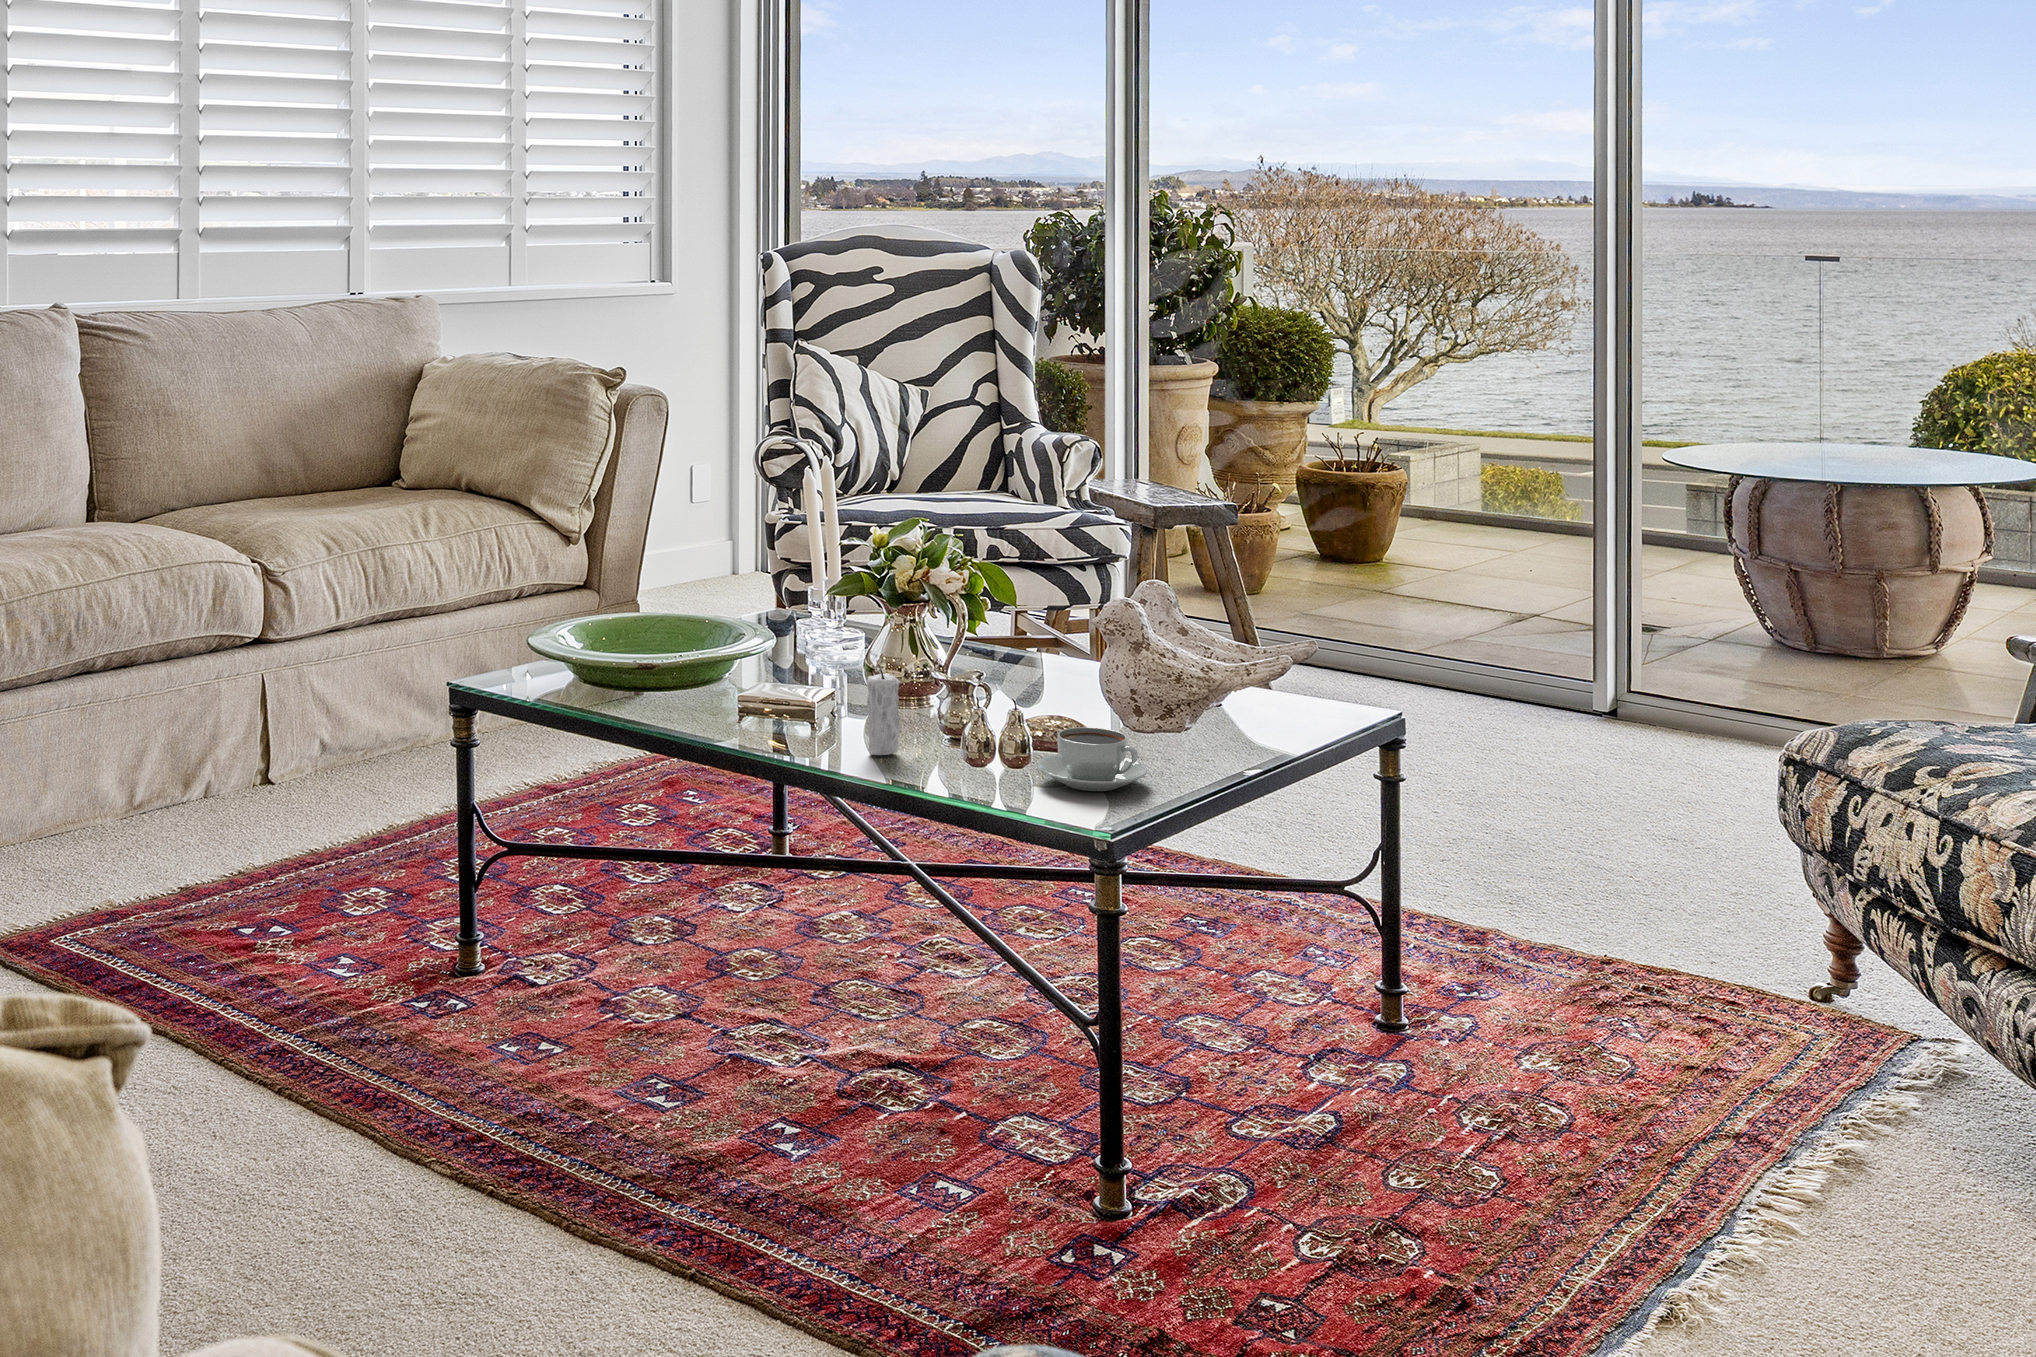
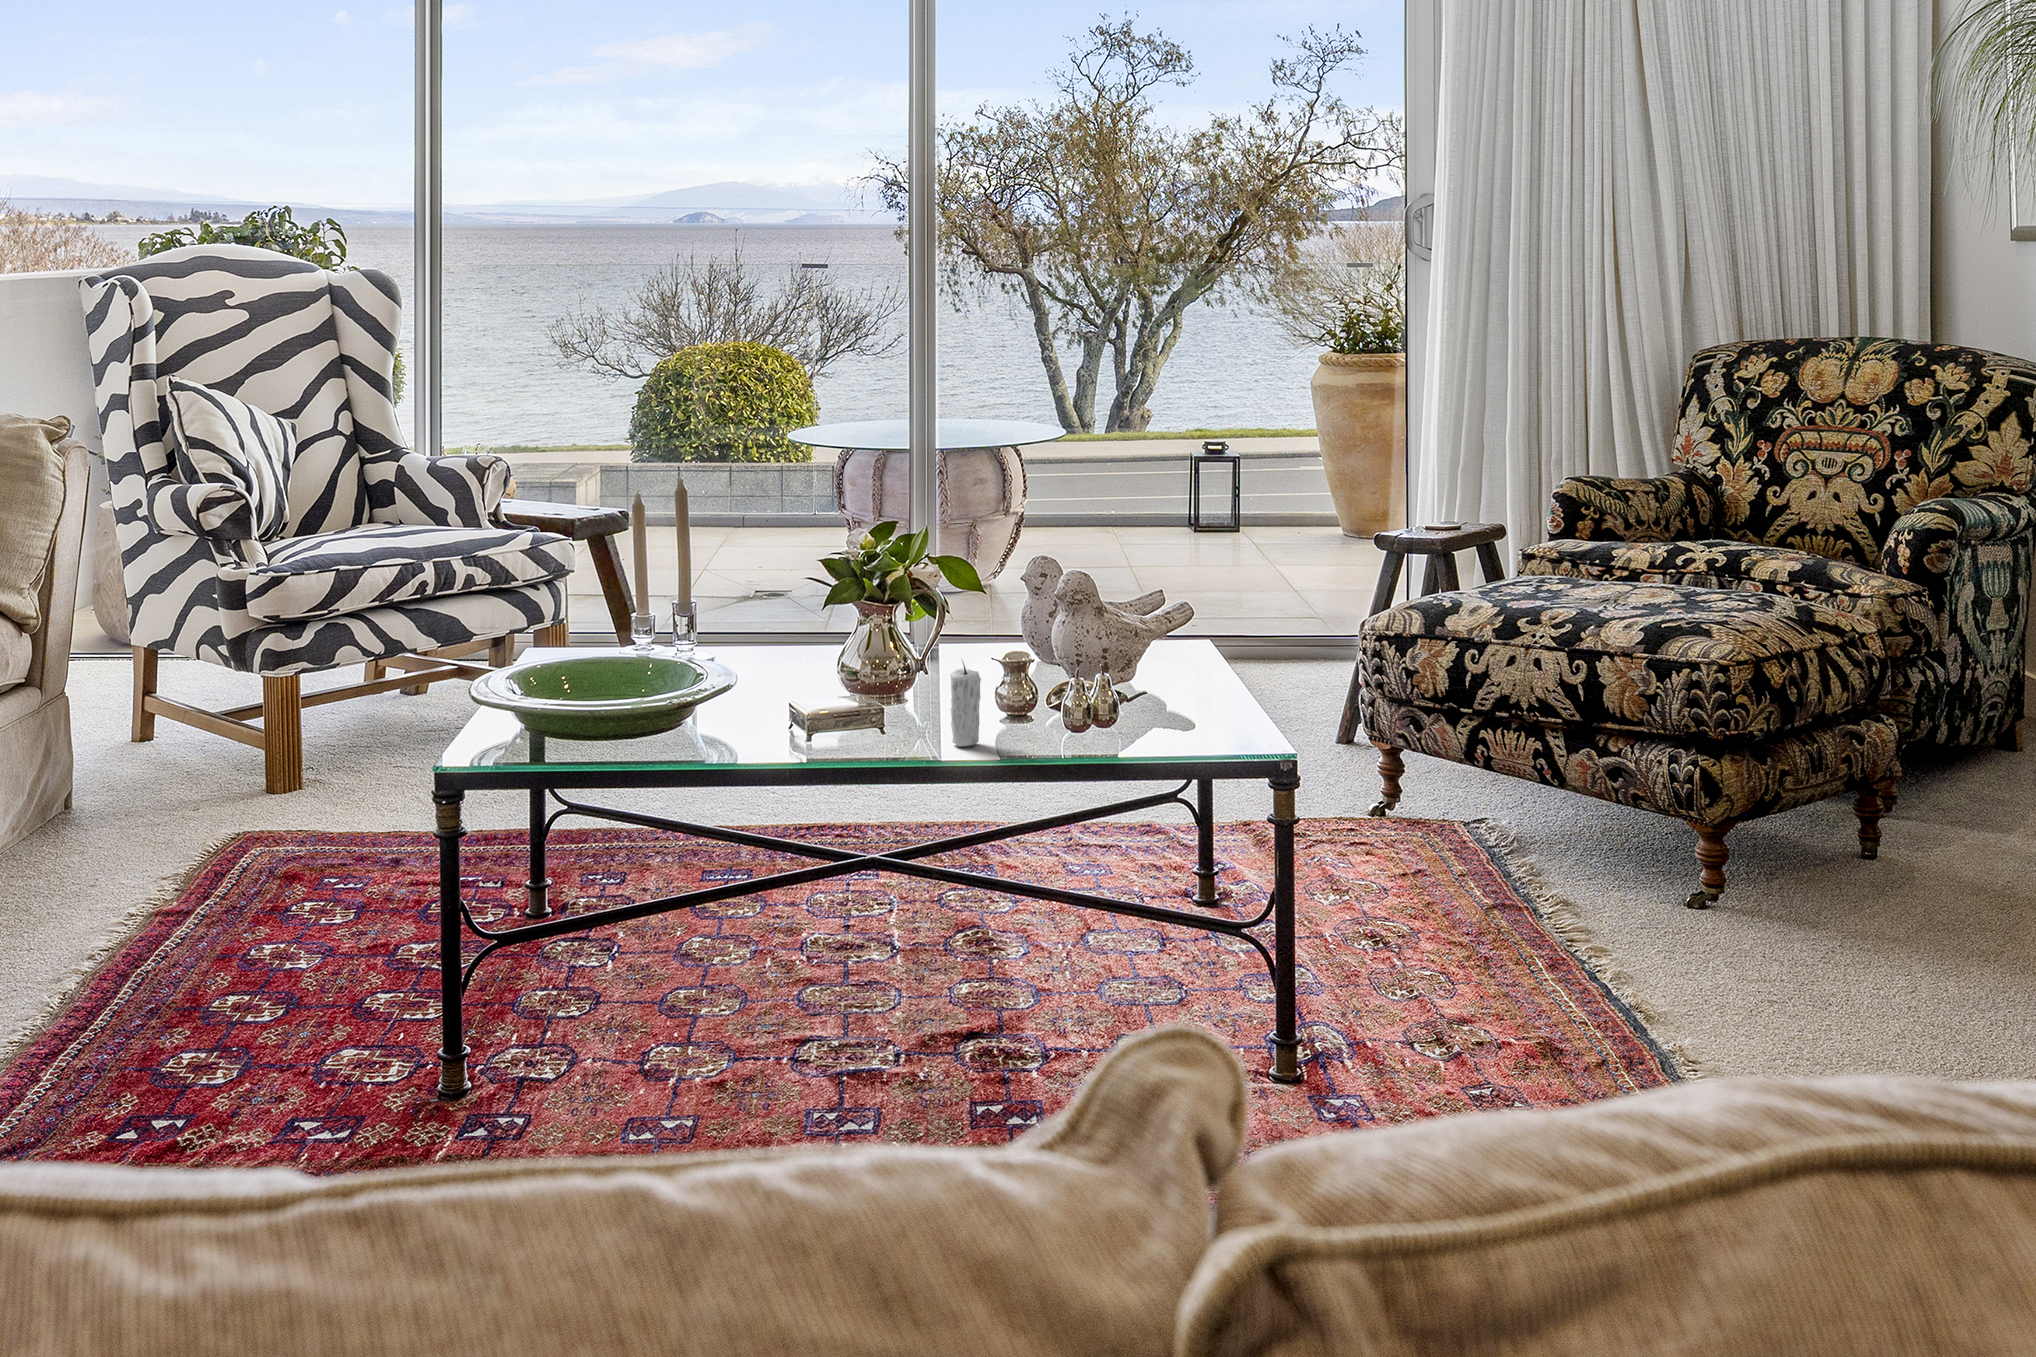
coffee cup: present [1037,727,1147,791] -> none [1116,683,1210,736]

